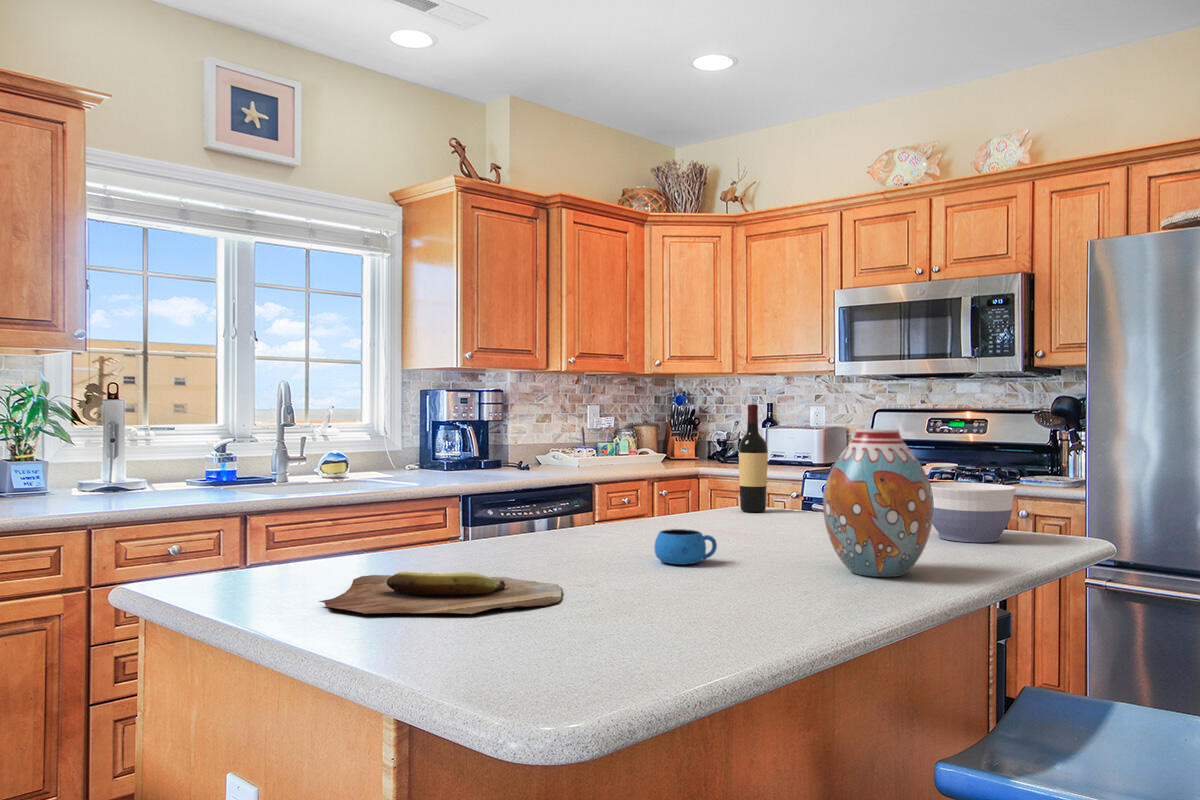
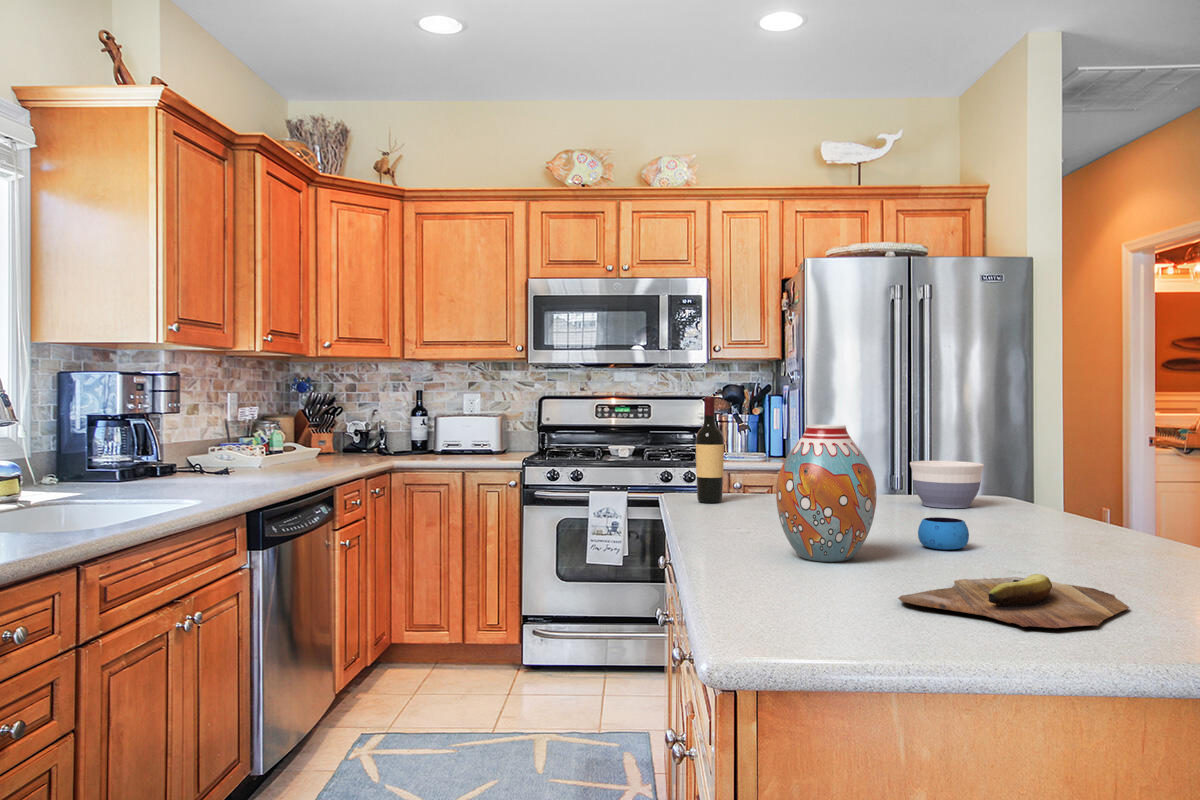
vase: present [823,429,934,577] -> present [776,425,877,562]

